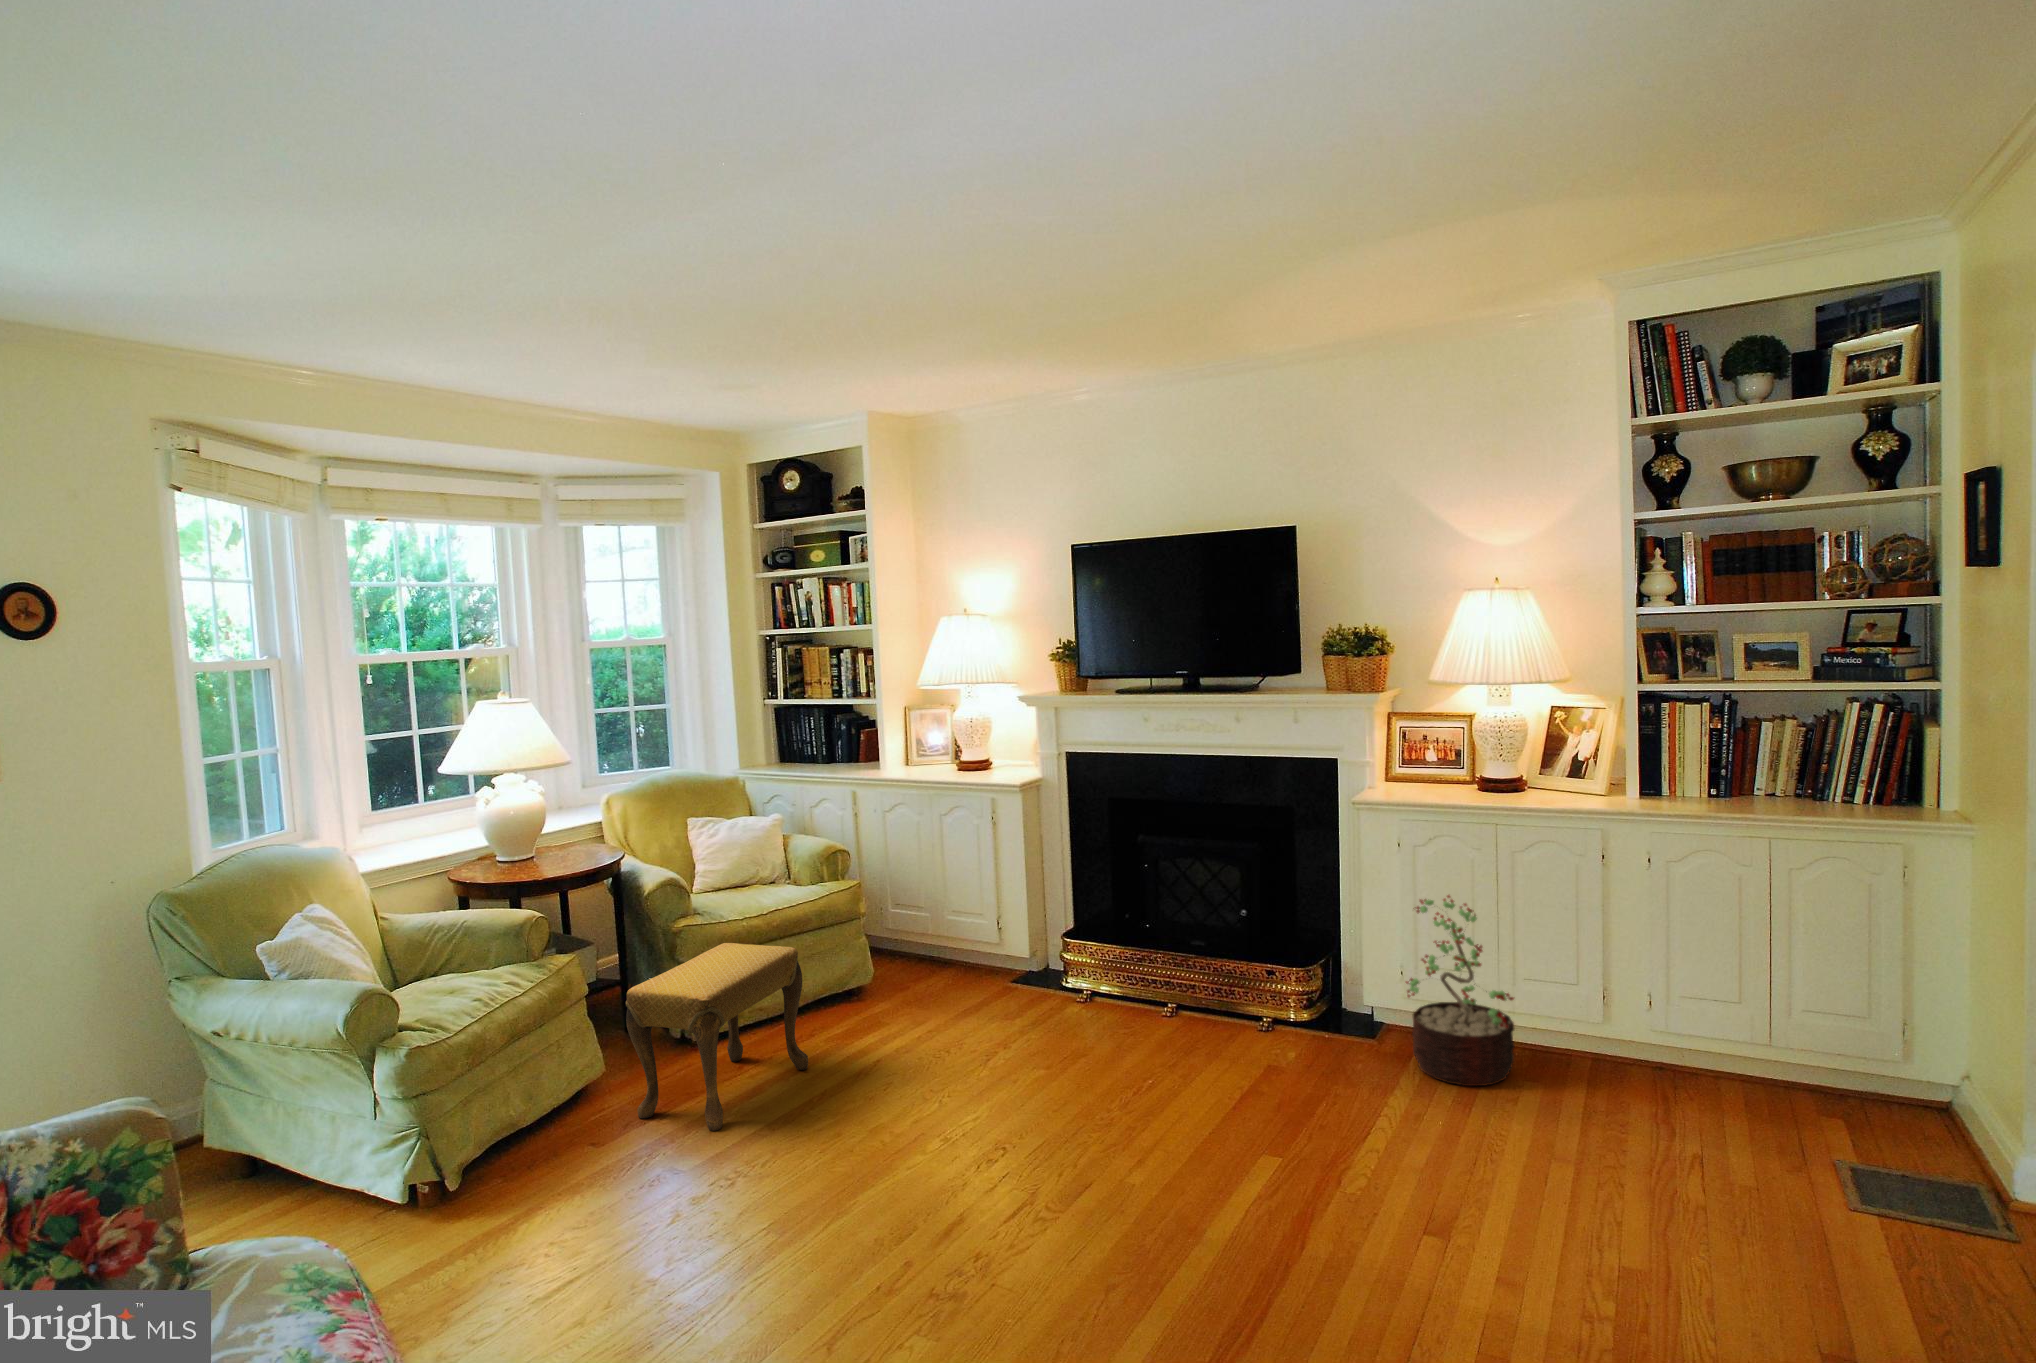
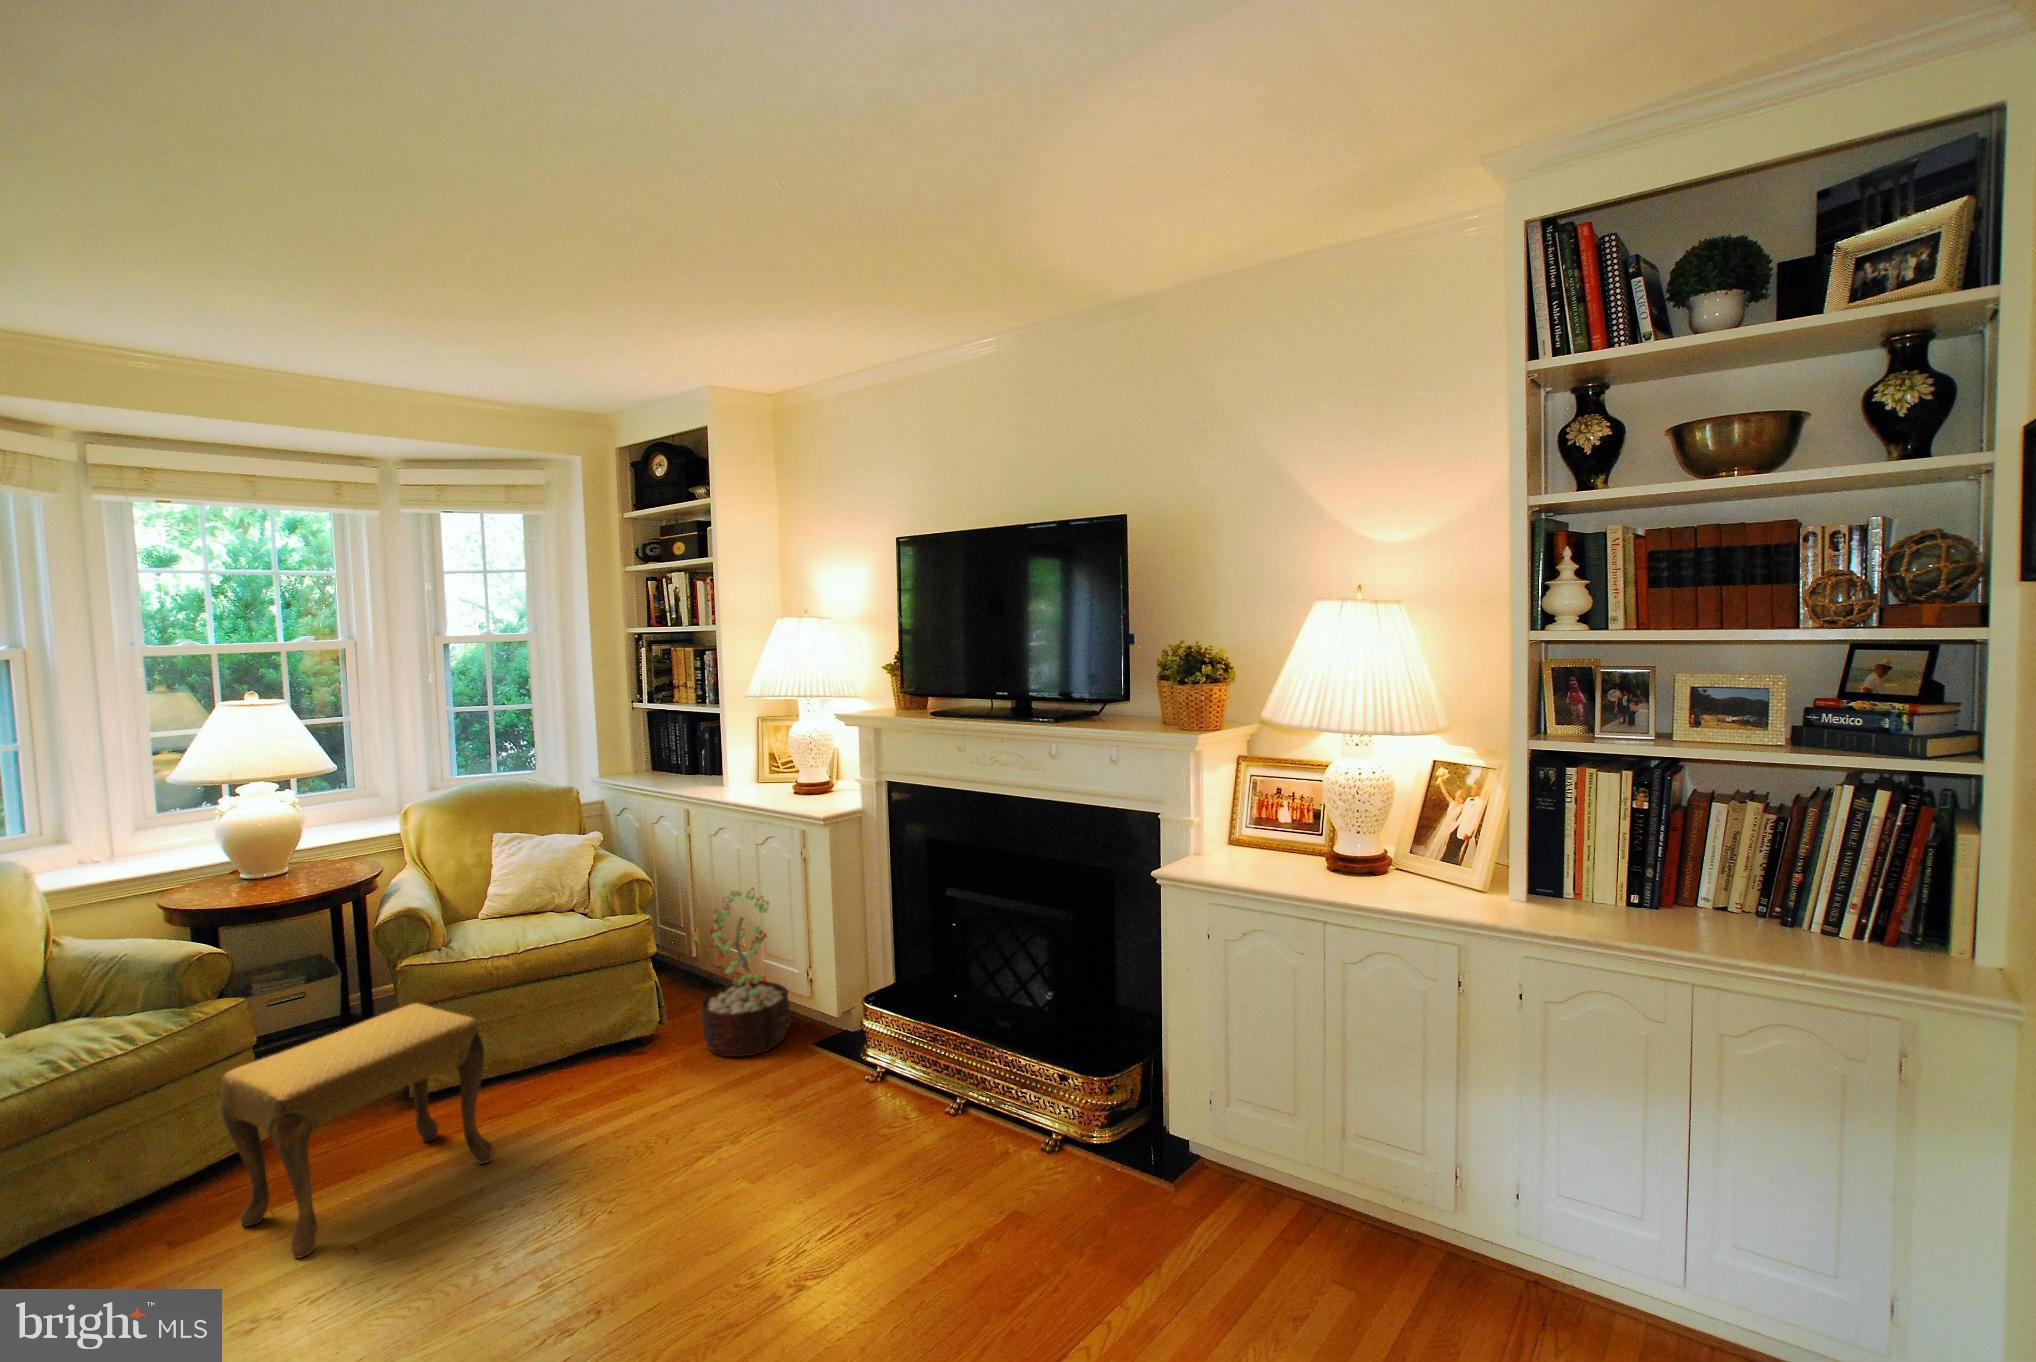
decorative plant: present [1406,895,1515,1086] -> present [701,888,791,1057]

